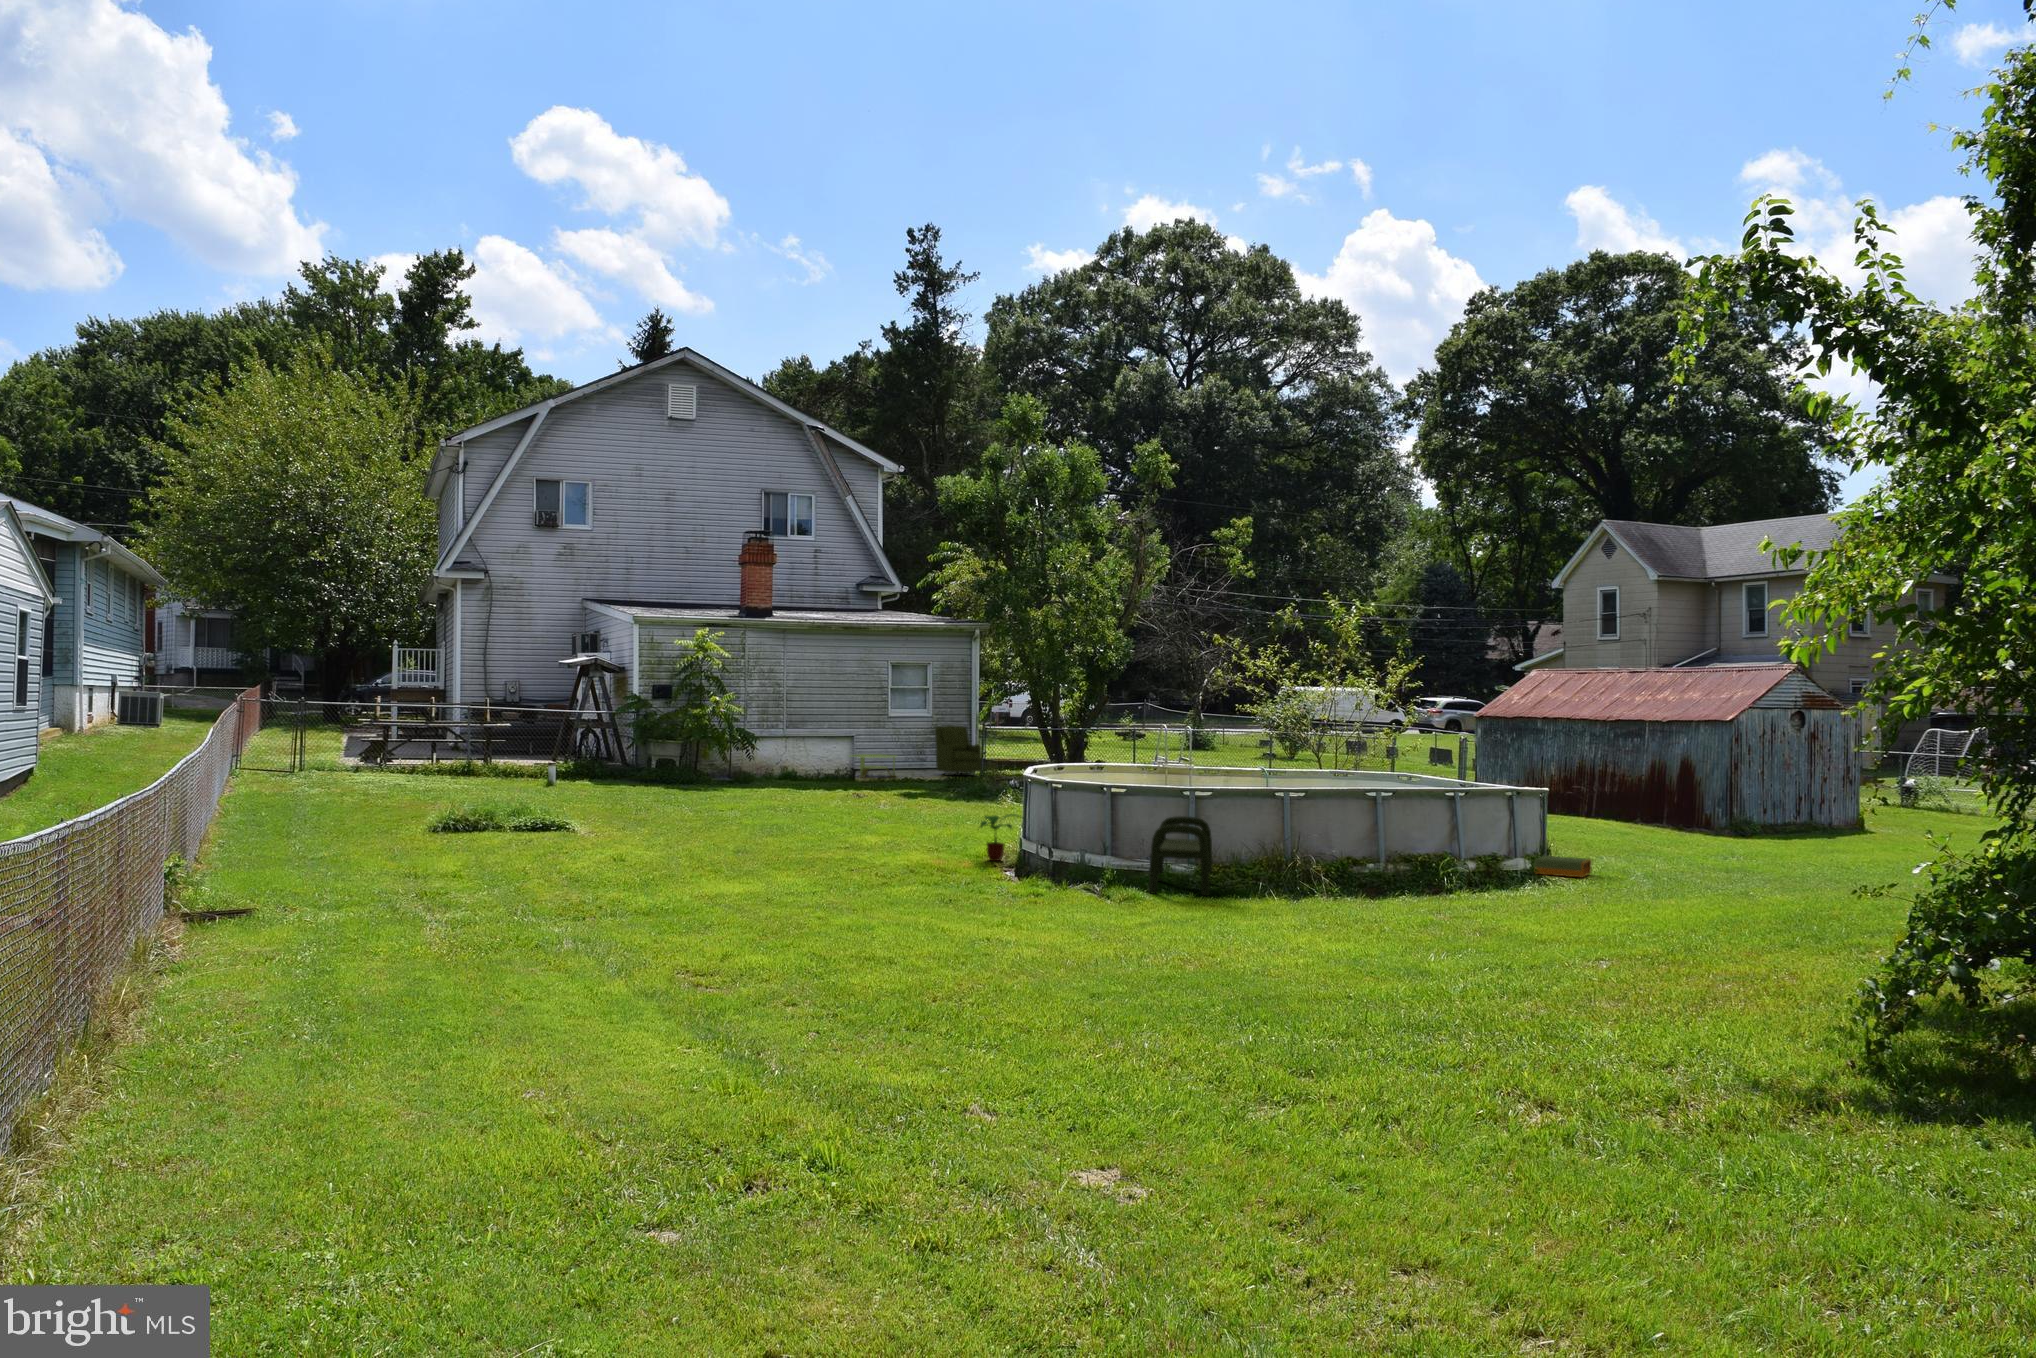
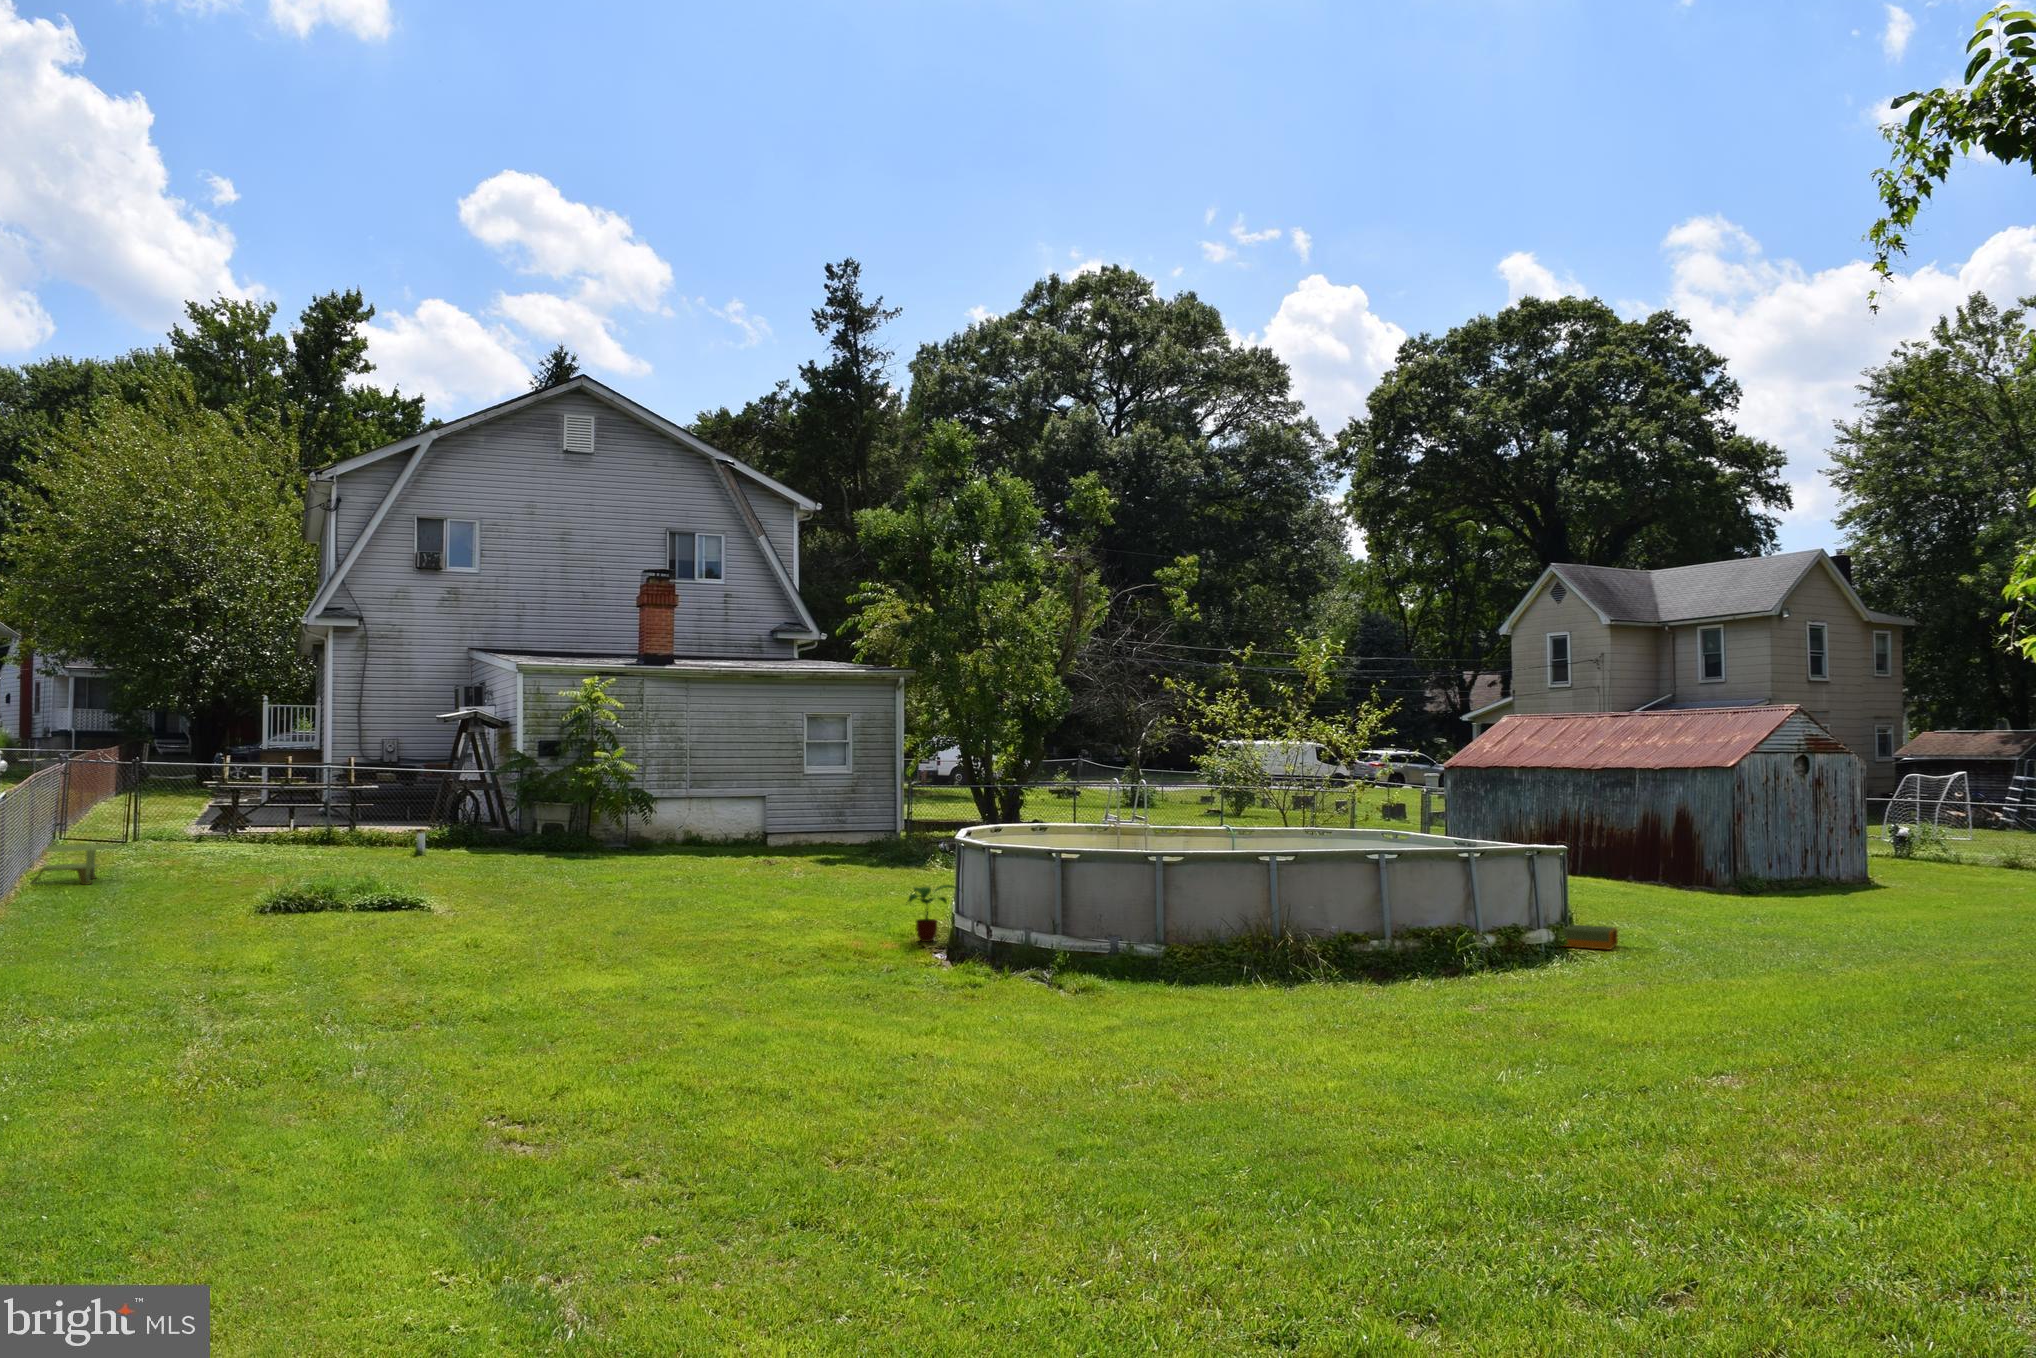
chair: present [935,725,982,776] -> none [858,783,910,838]
round table: present [851,754,896,778] -> present [31,844,119,885]
bench: present [1149,816,1213,896] -> none [1114,886,1188,984]

